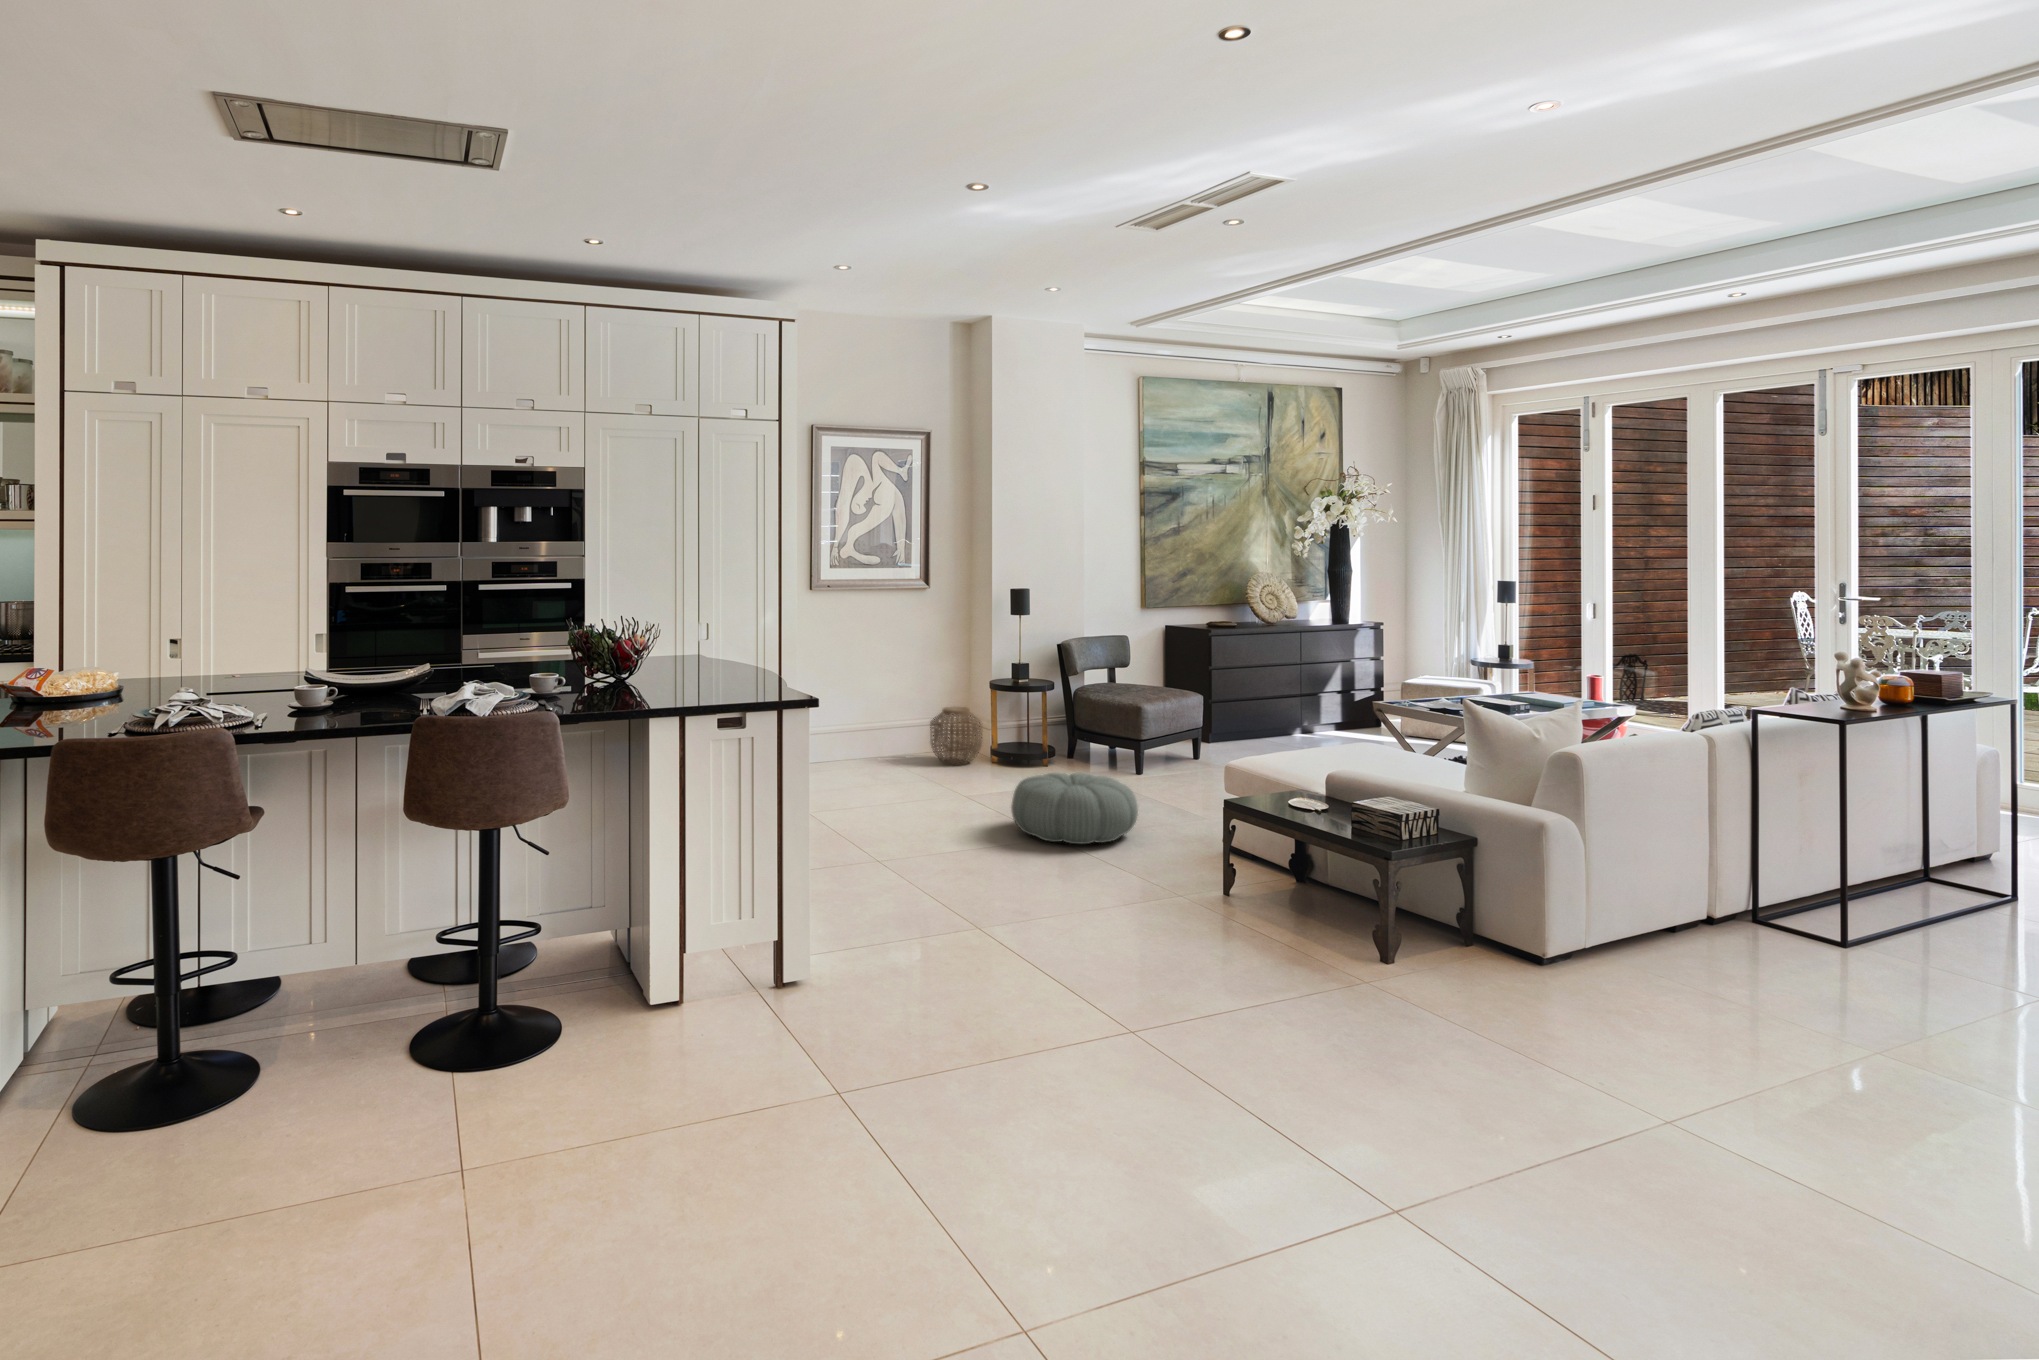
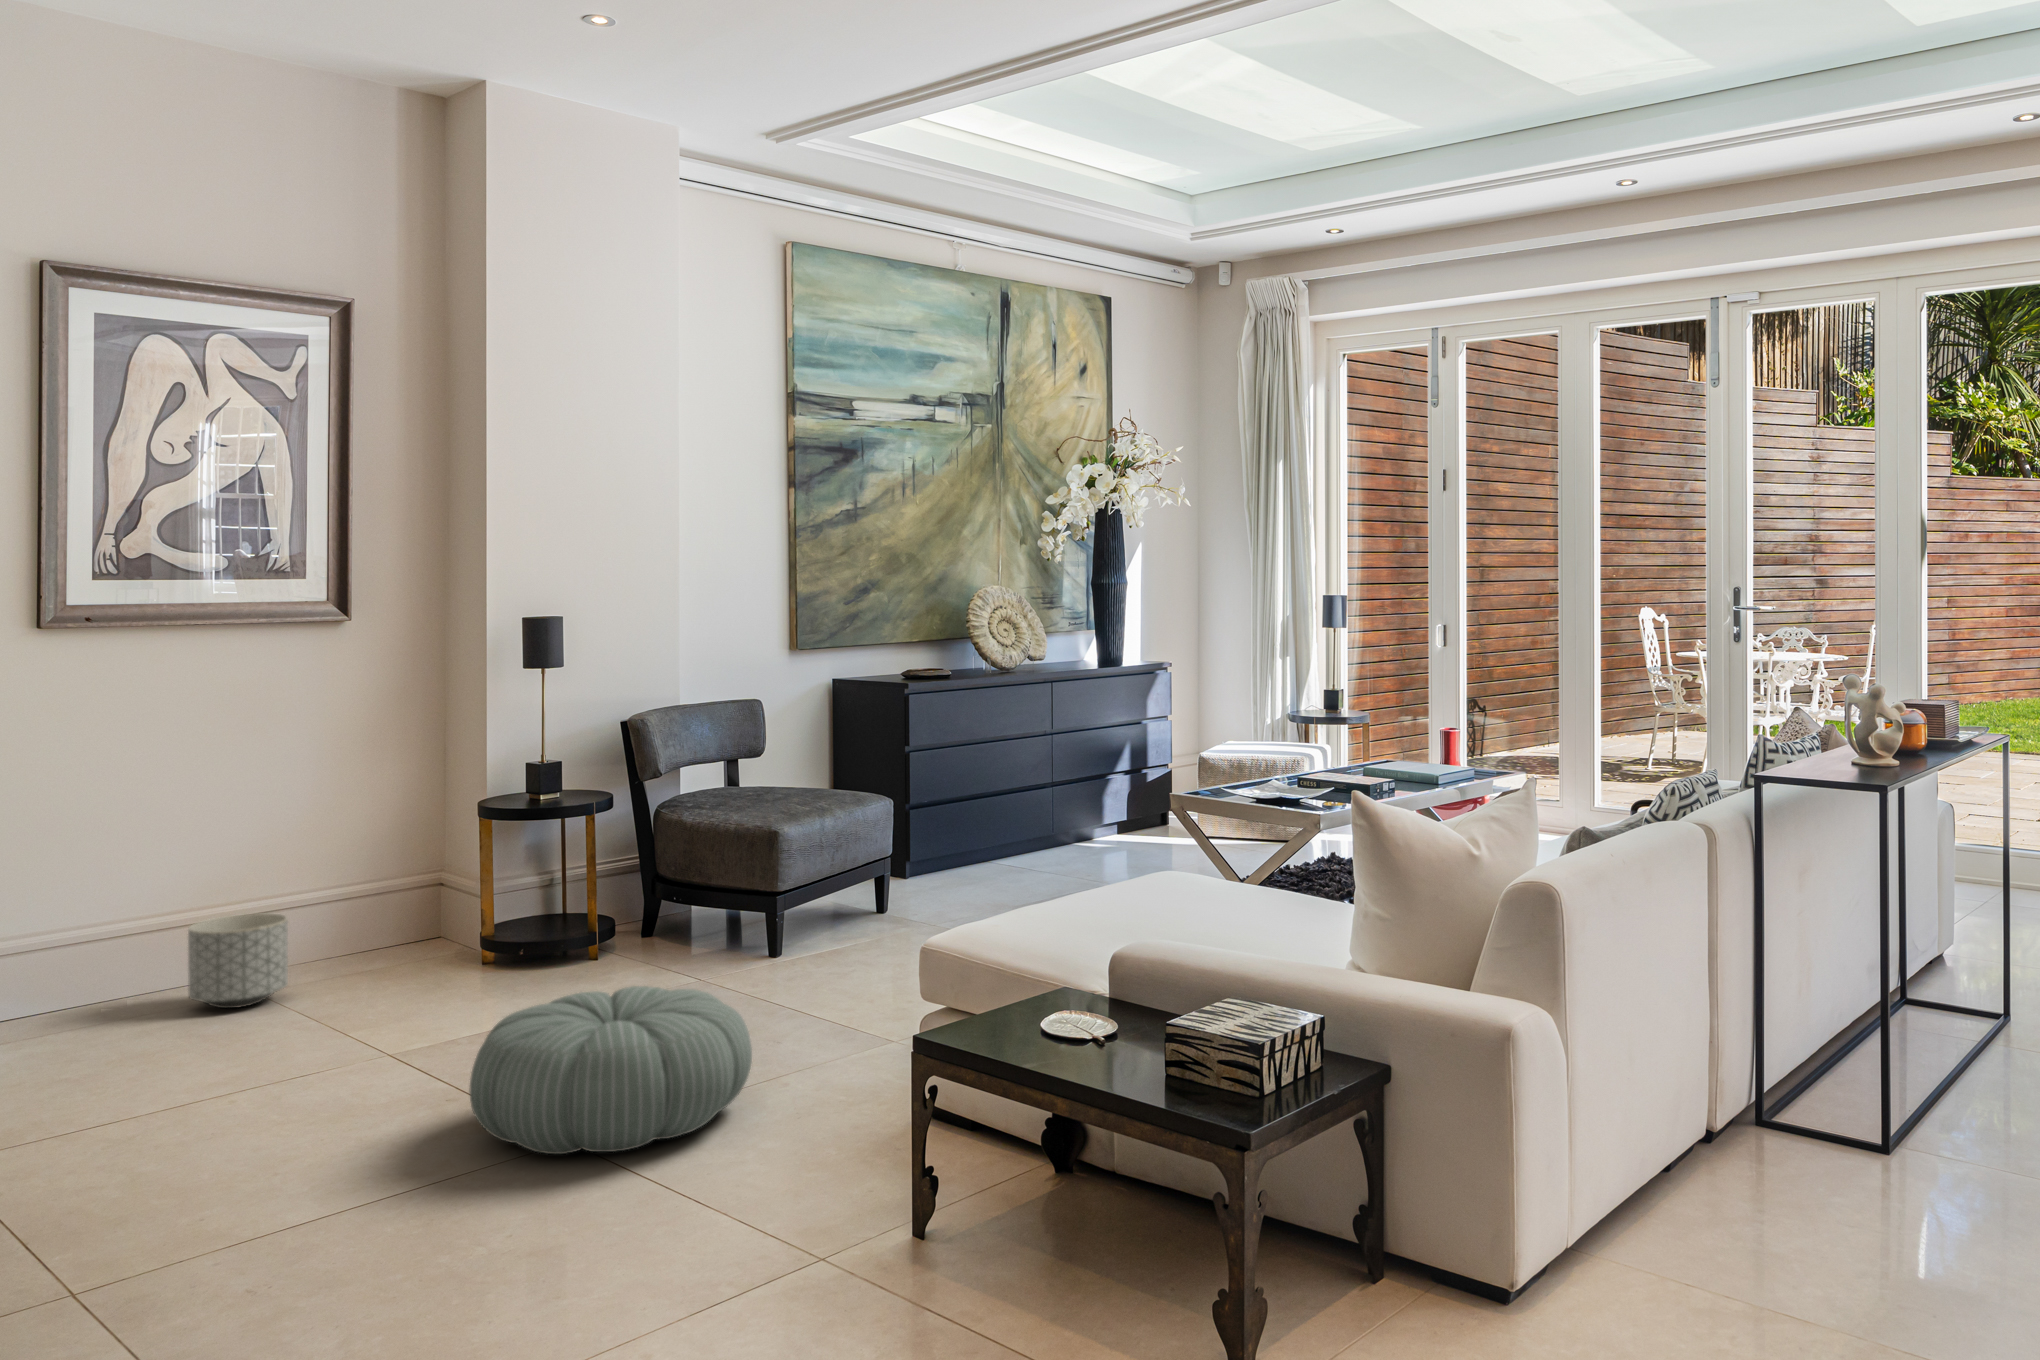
woven basket: present [930,707,982,765] -> none [345,857,464,979]
planter: none [869,727,909,770] -> present [188,913,288,1008]

